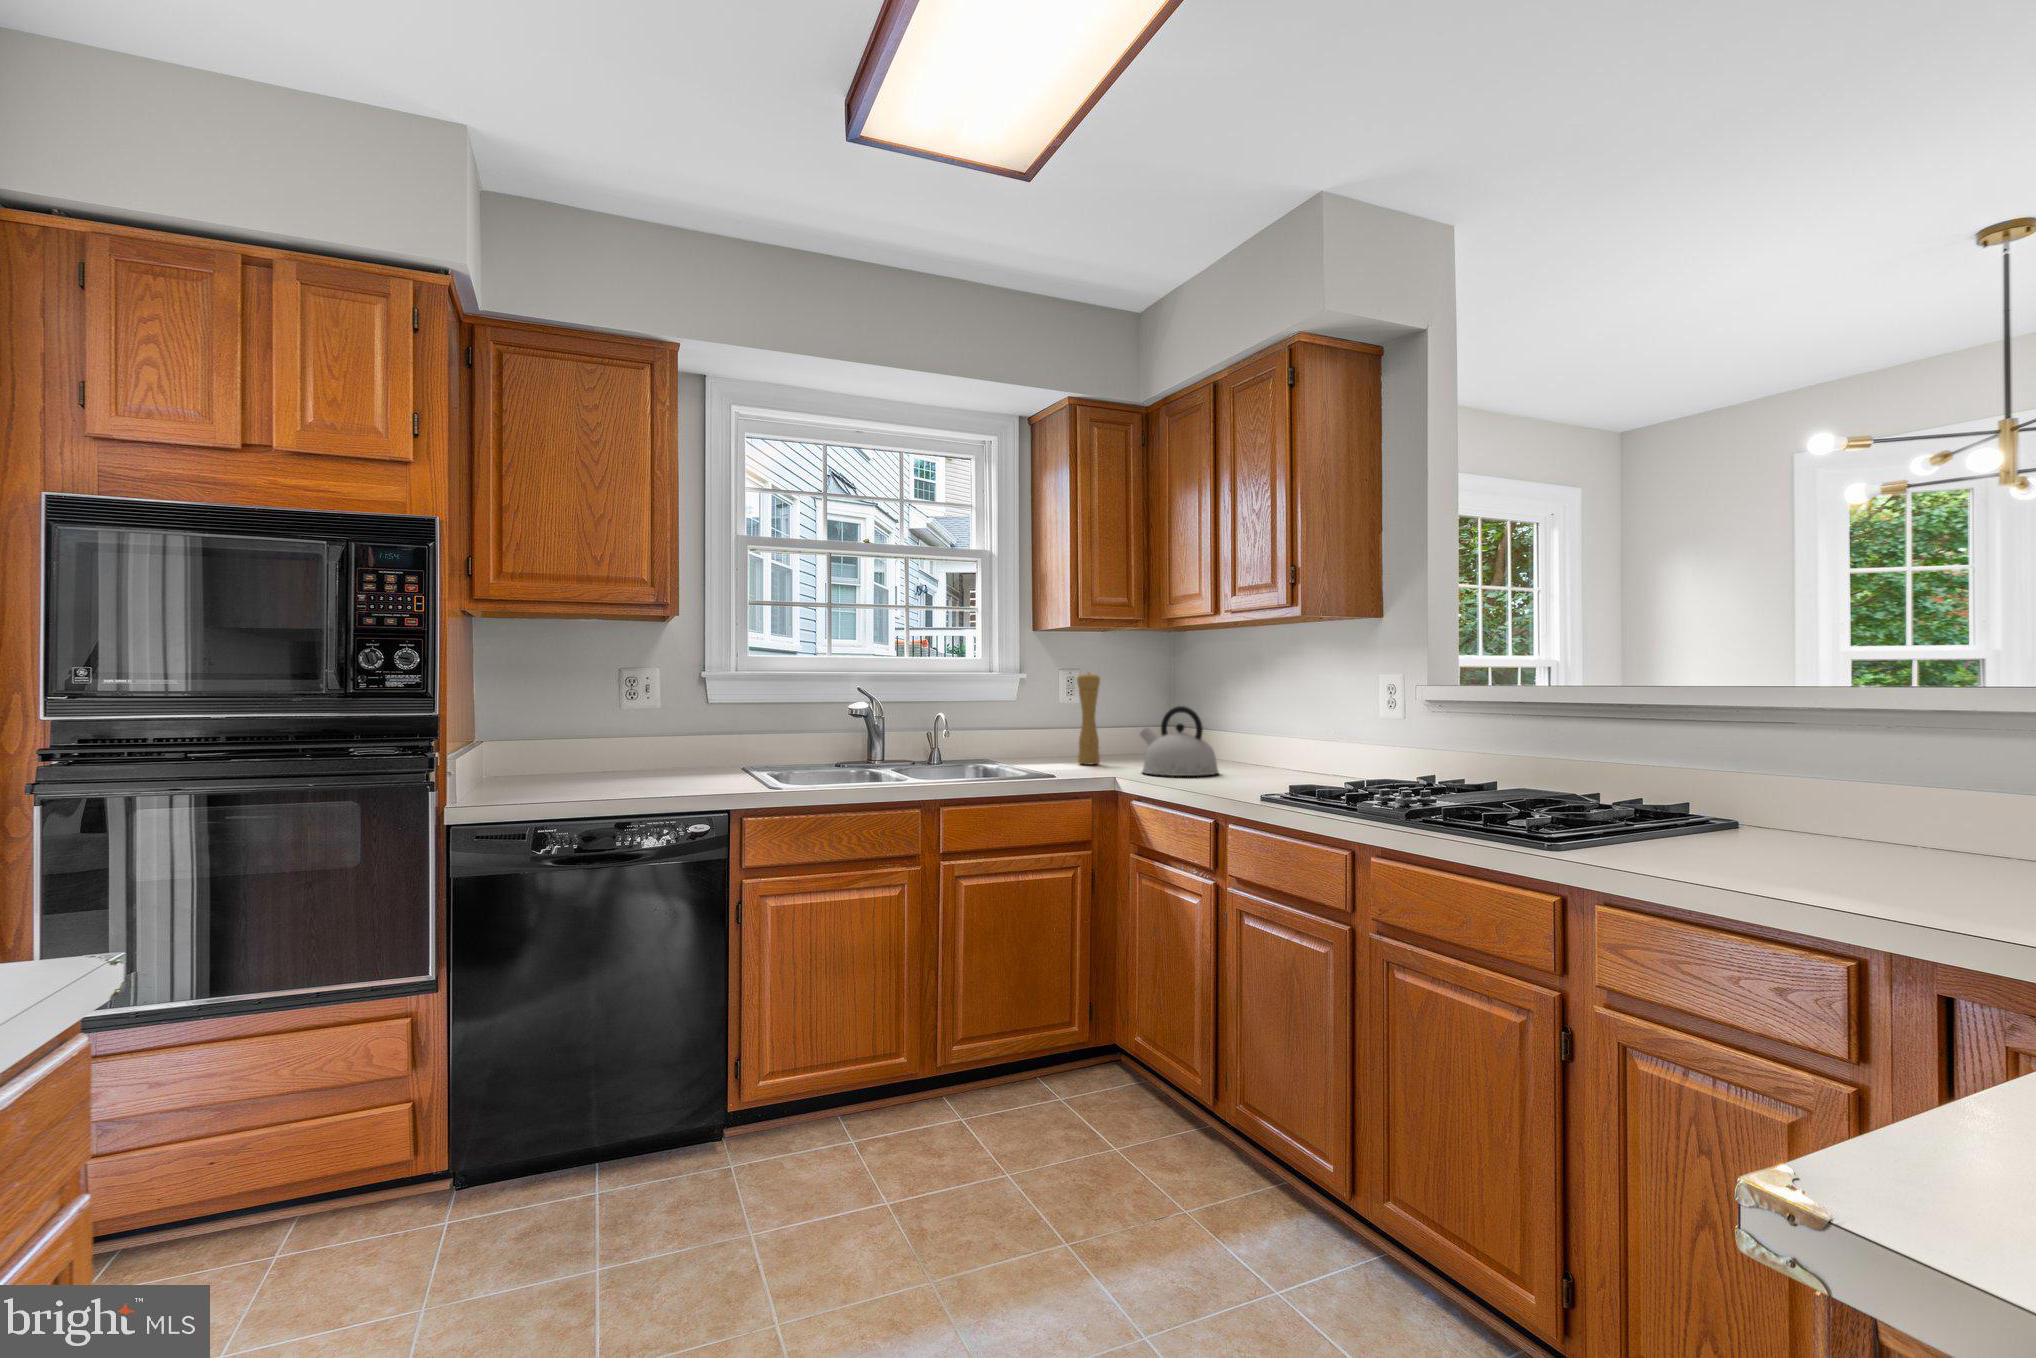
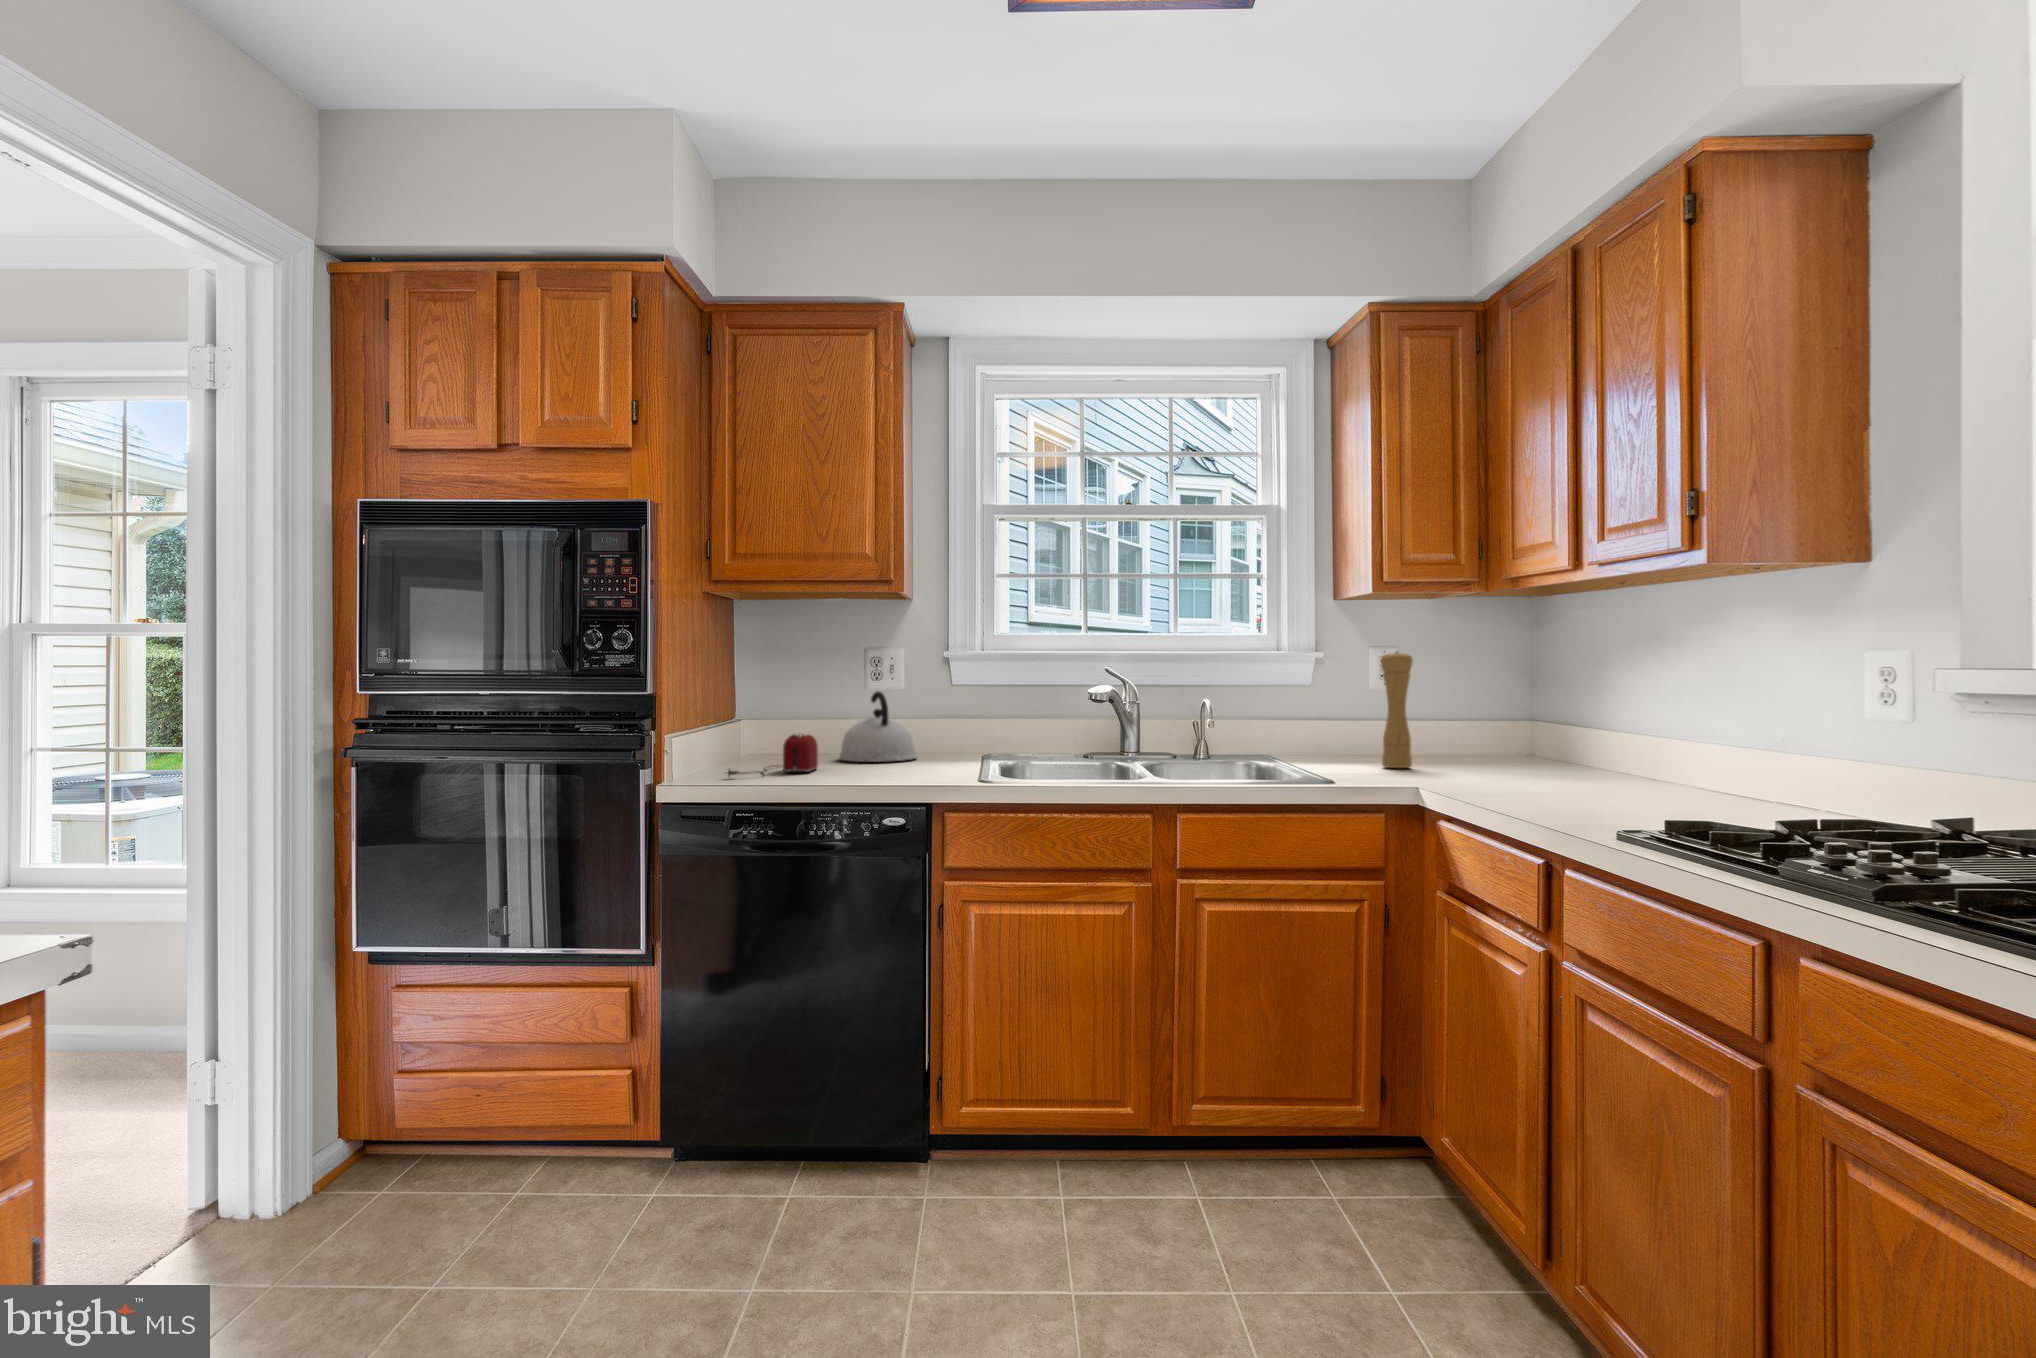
kettle: present [1140,706,1219,776] -> present [839,691,916,762]
toaster: none [502,751,587,796] -> present [727,735,818,776]

